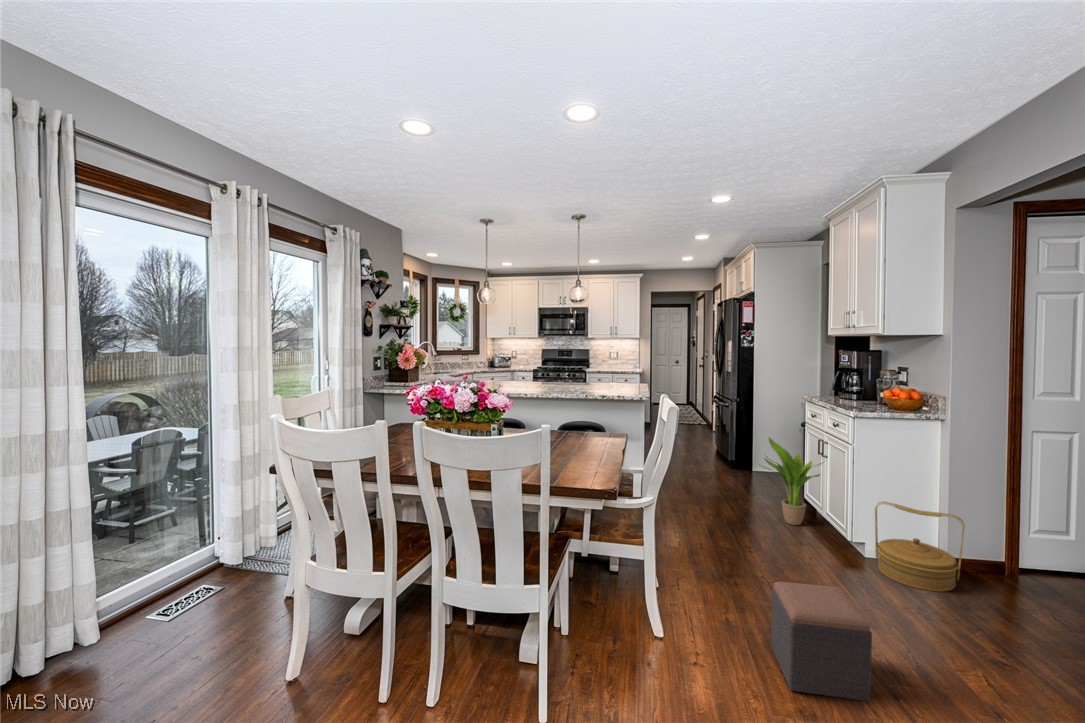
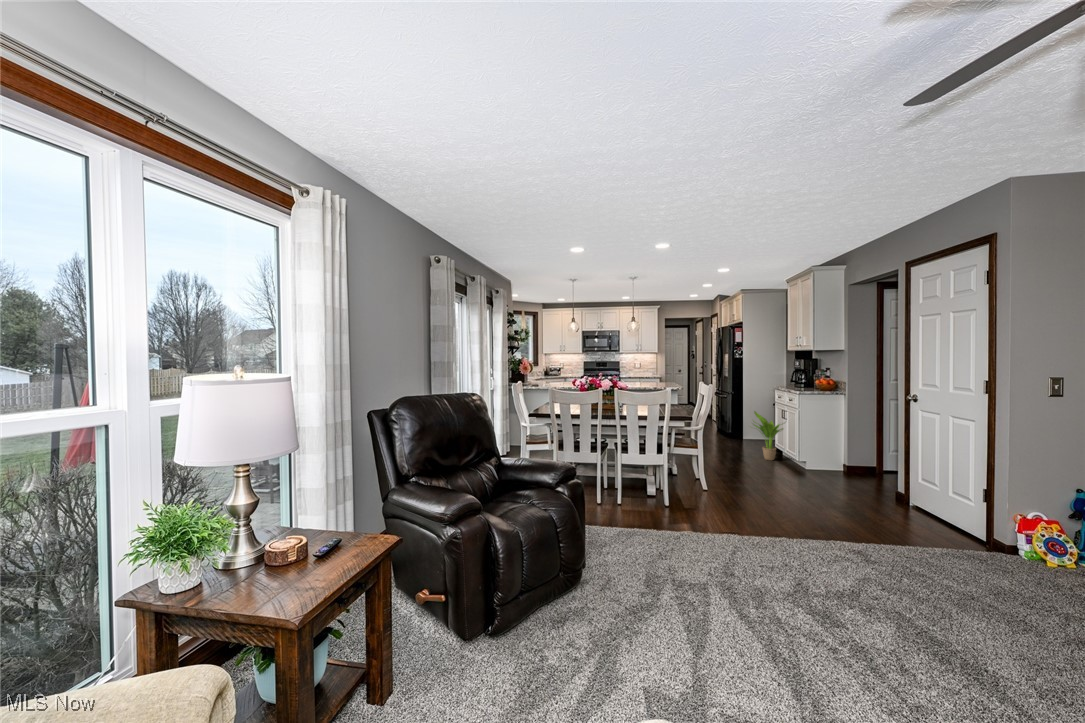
woven basket: present [875,502,965,592] -> none [811,438,853,479]
footstool: present [771,582,872,701] -> none [759,461,801,502]

